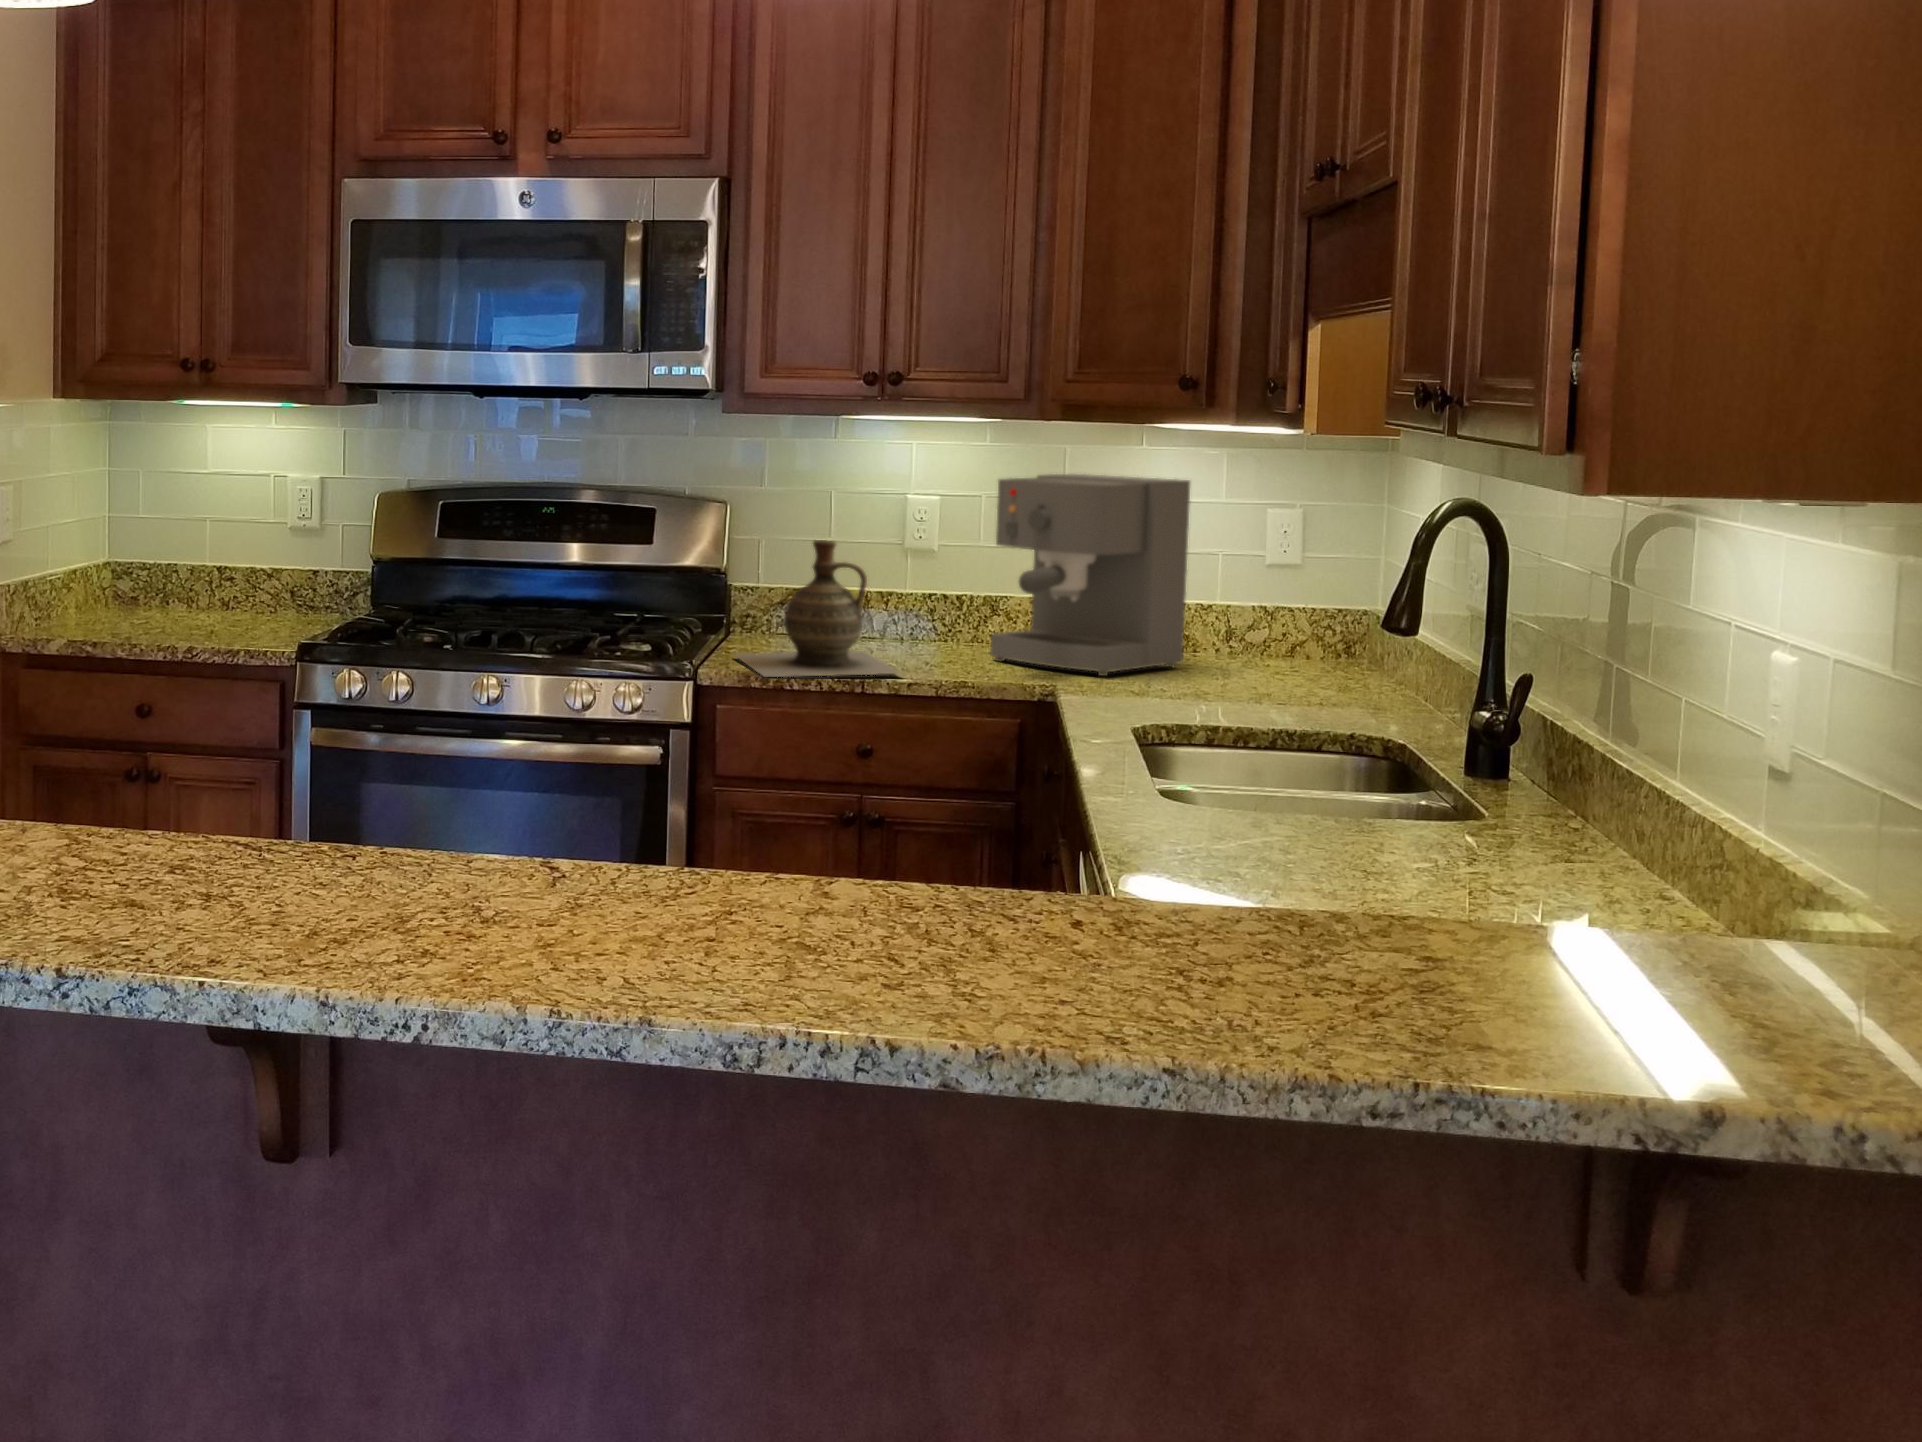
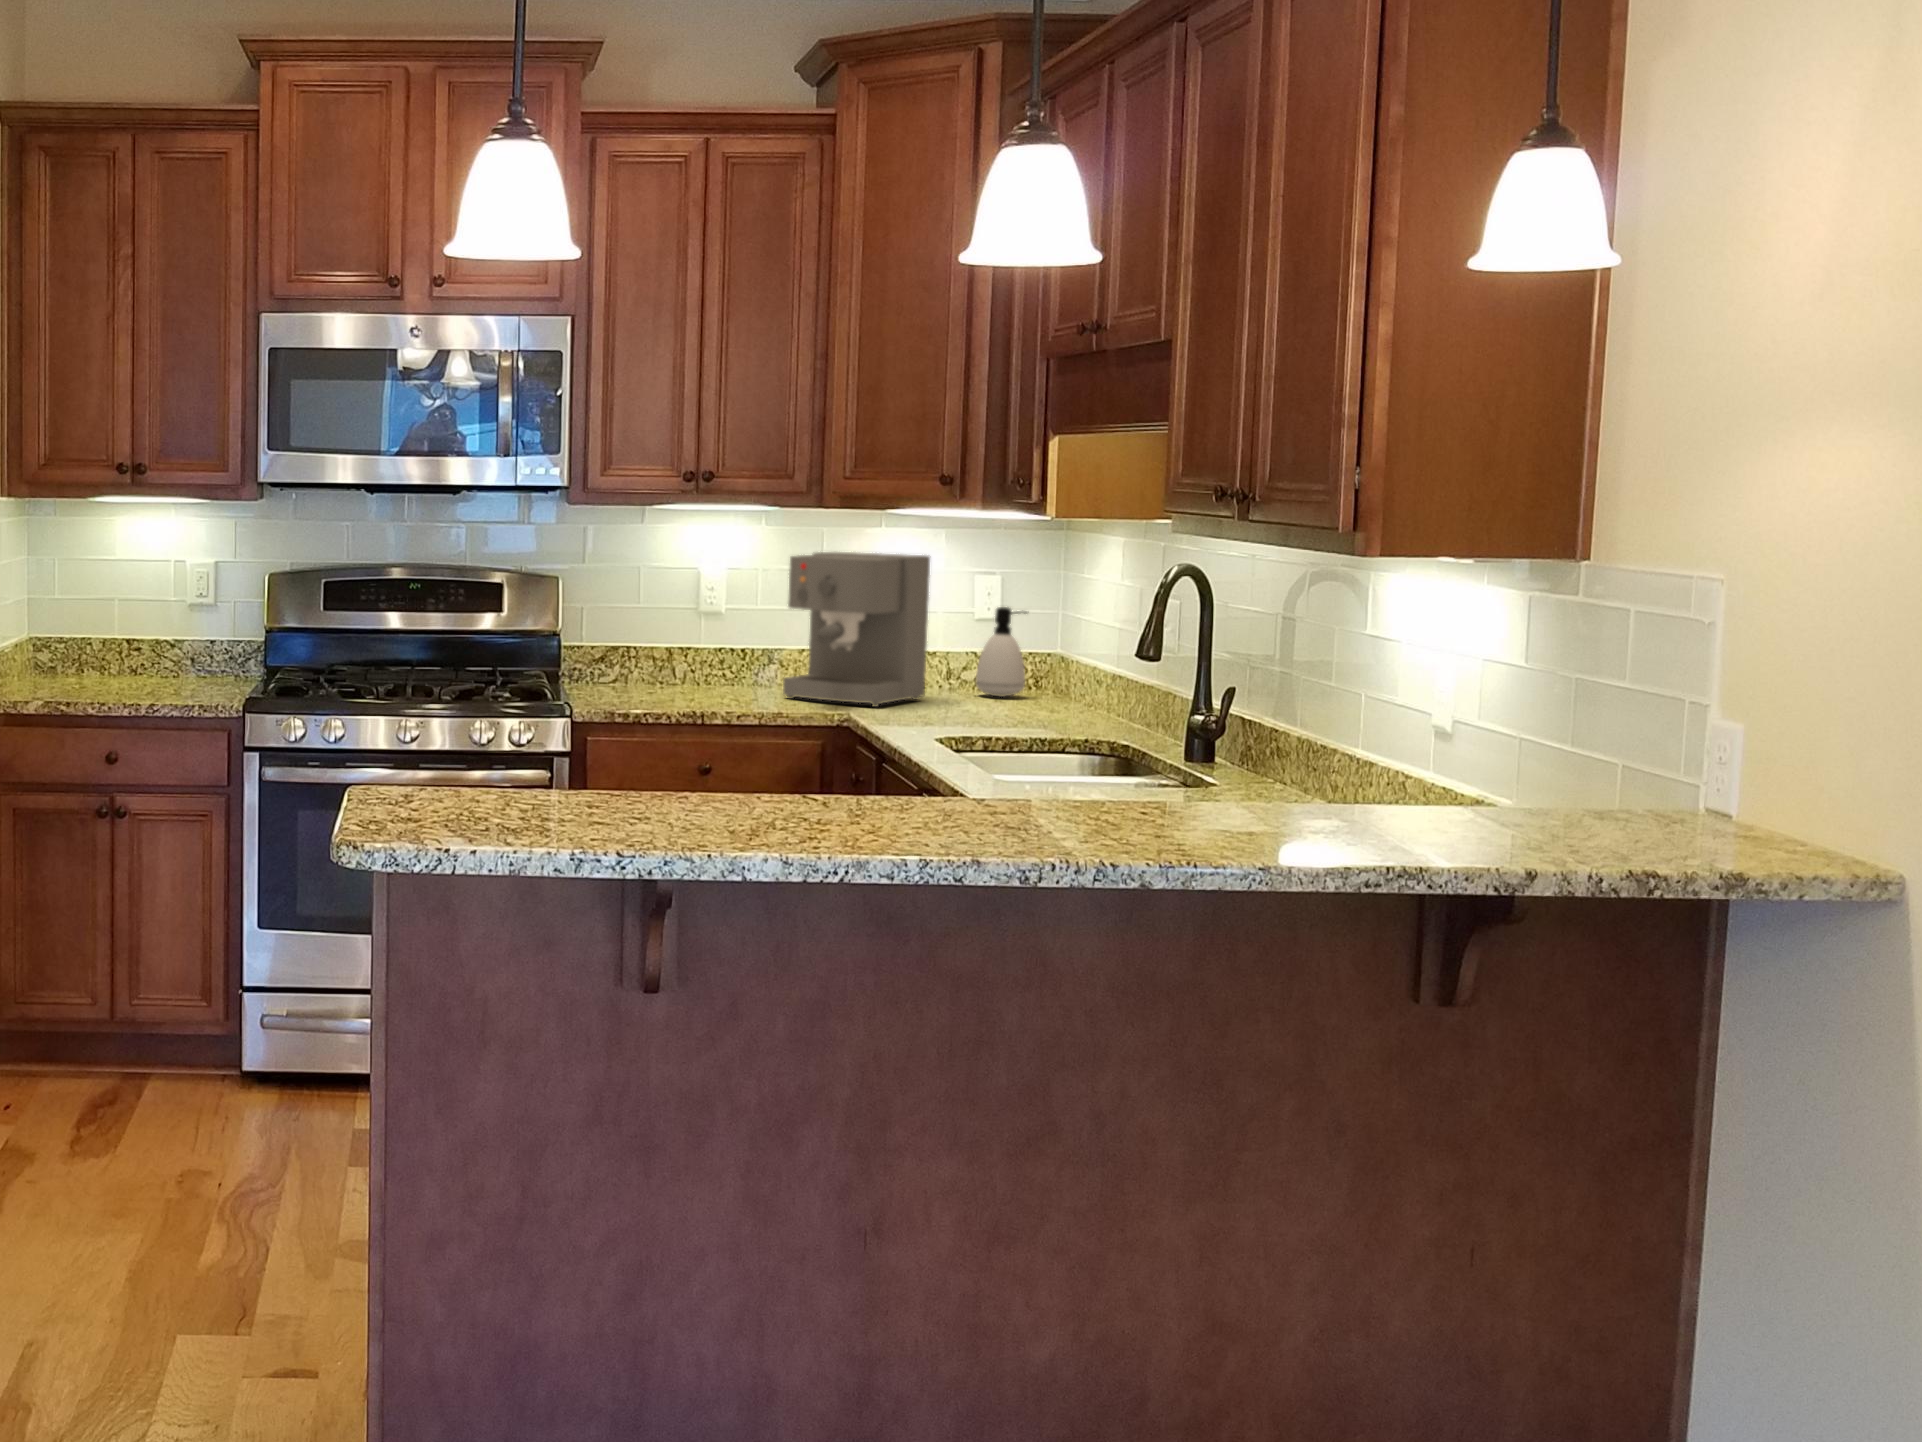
ceramic jug: present [735,540,900,677] -> none [593,605,737,714]
soap dispenser: none [1263,548,1336,665] -> present [976,607,1027,697]

